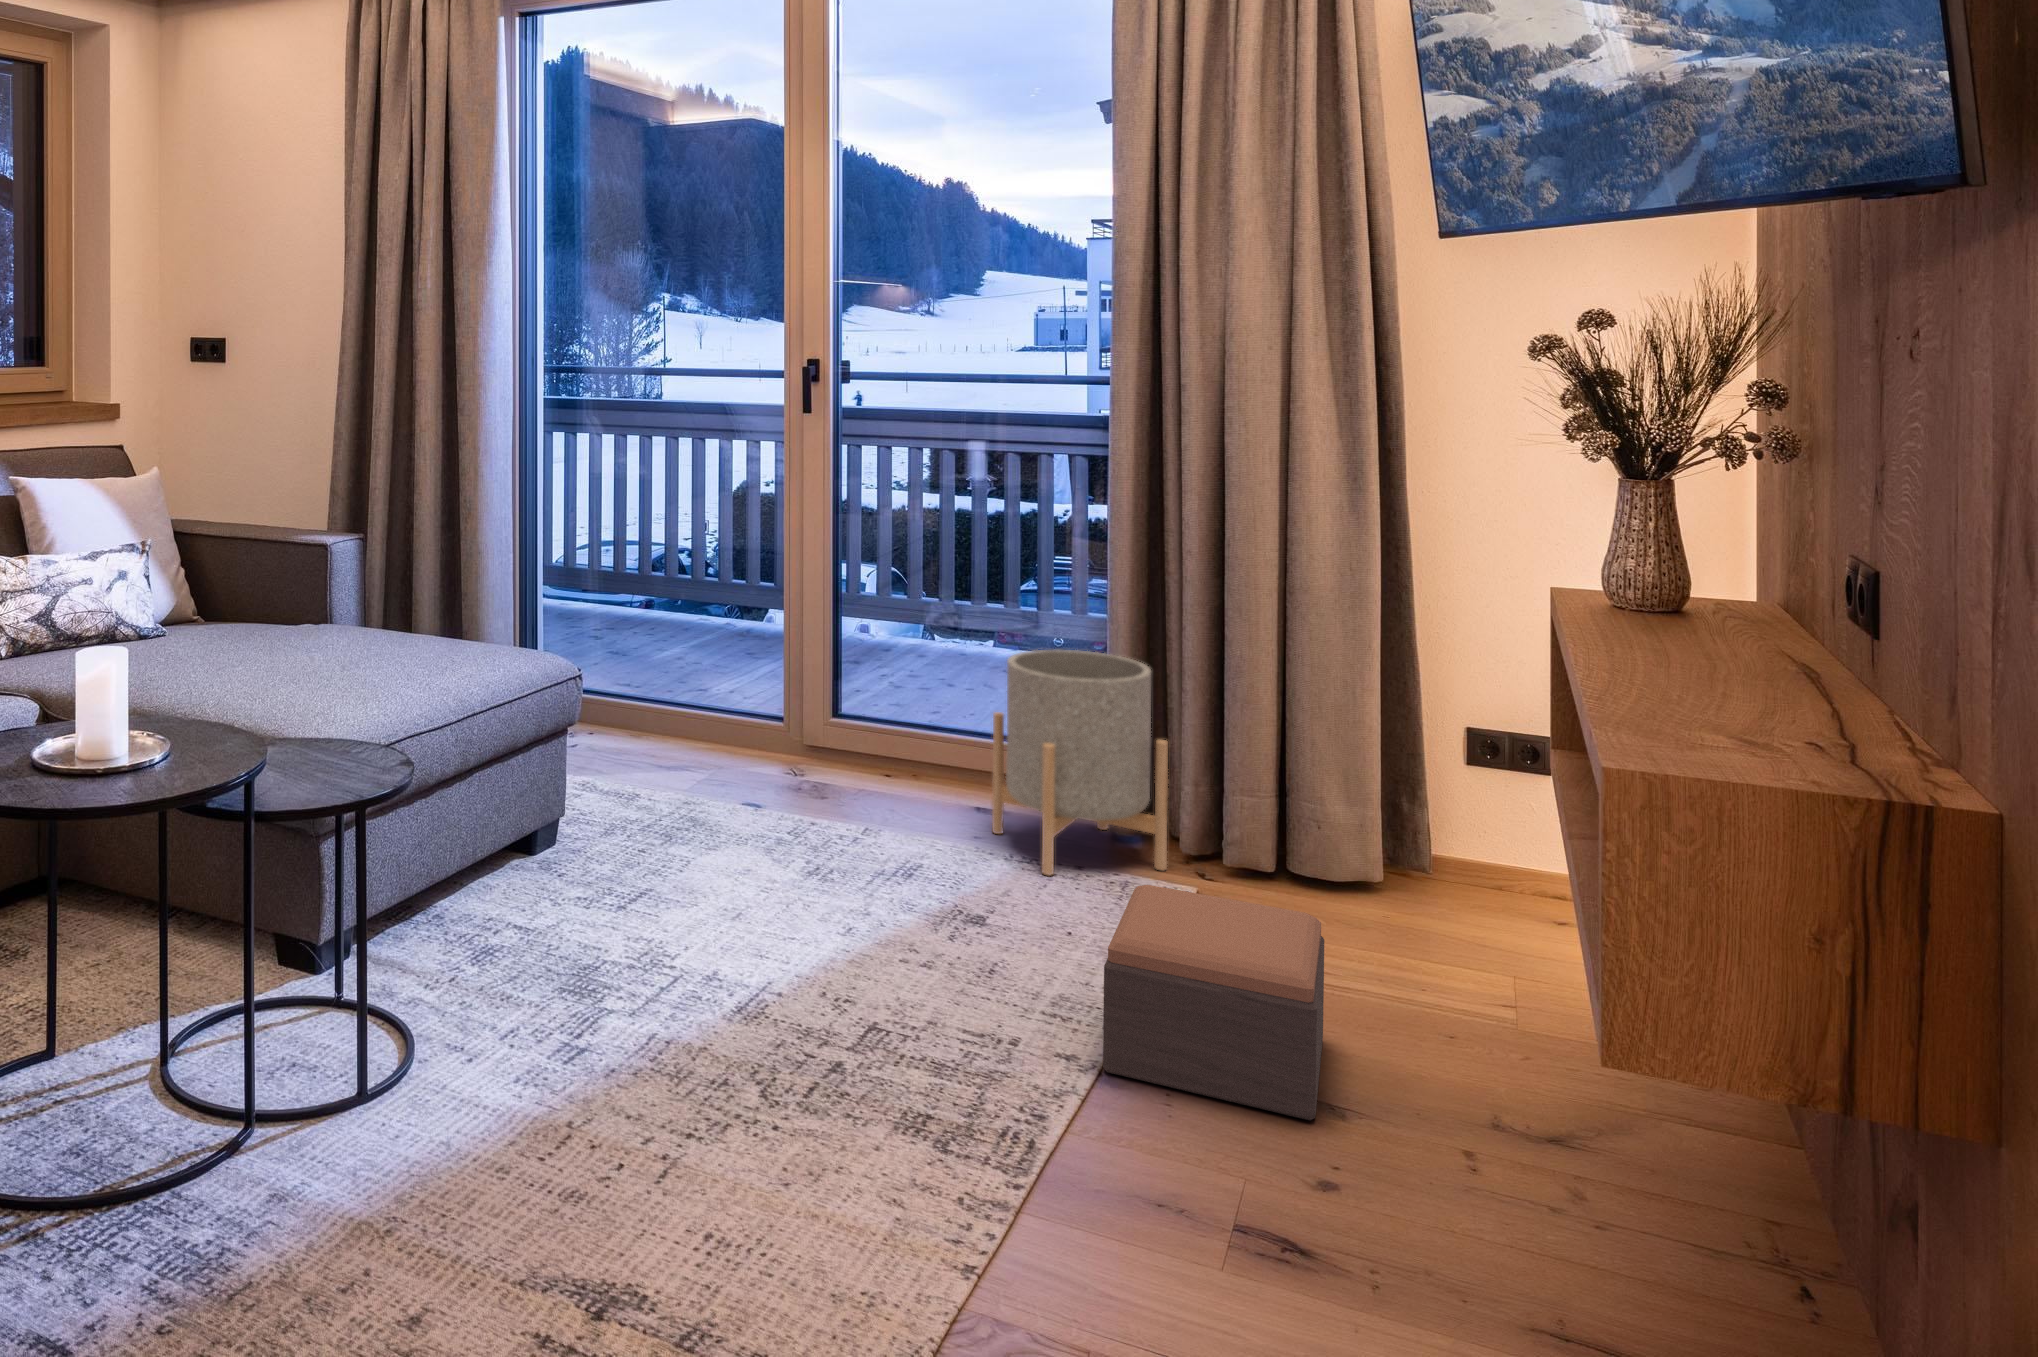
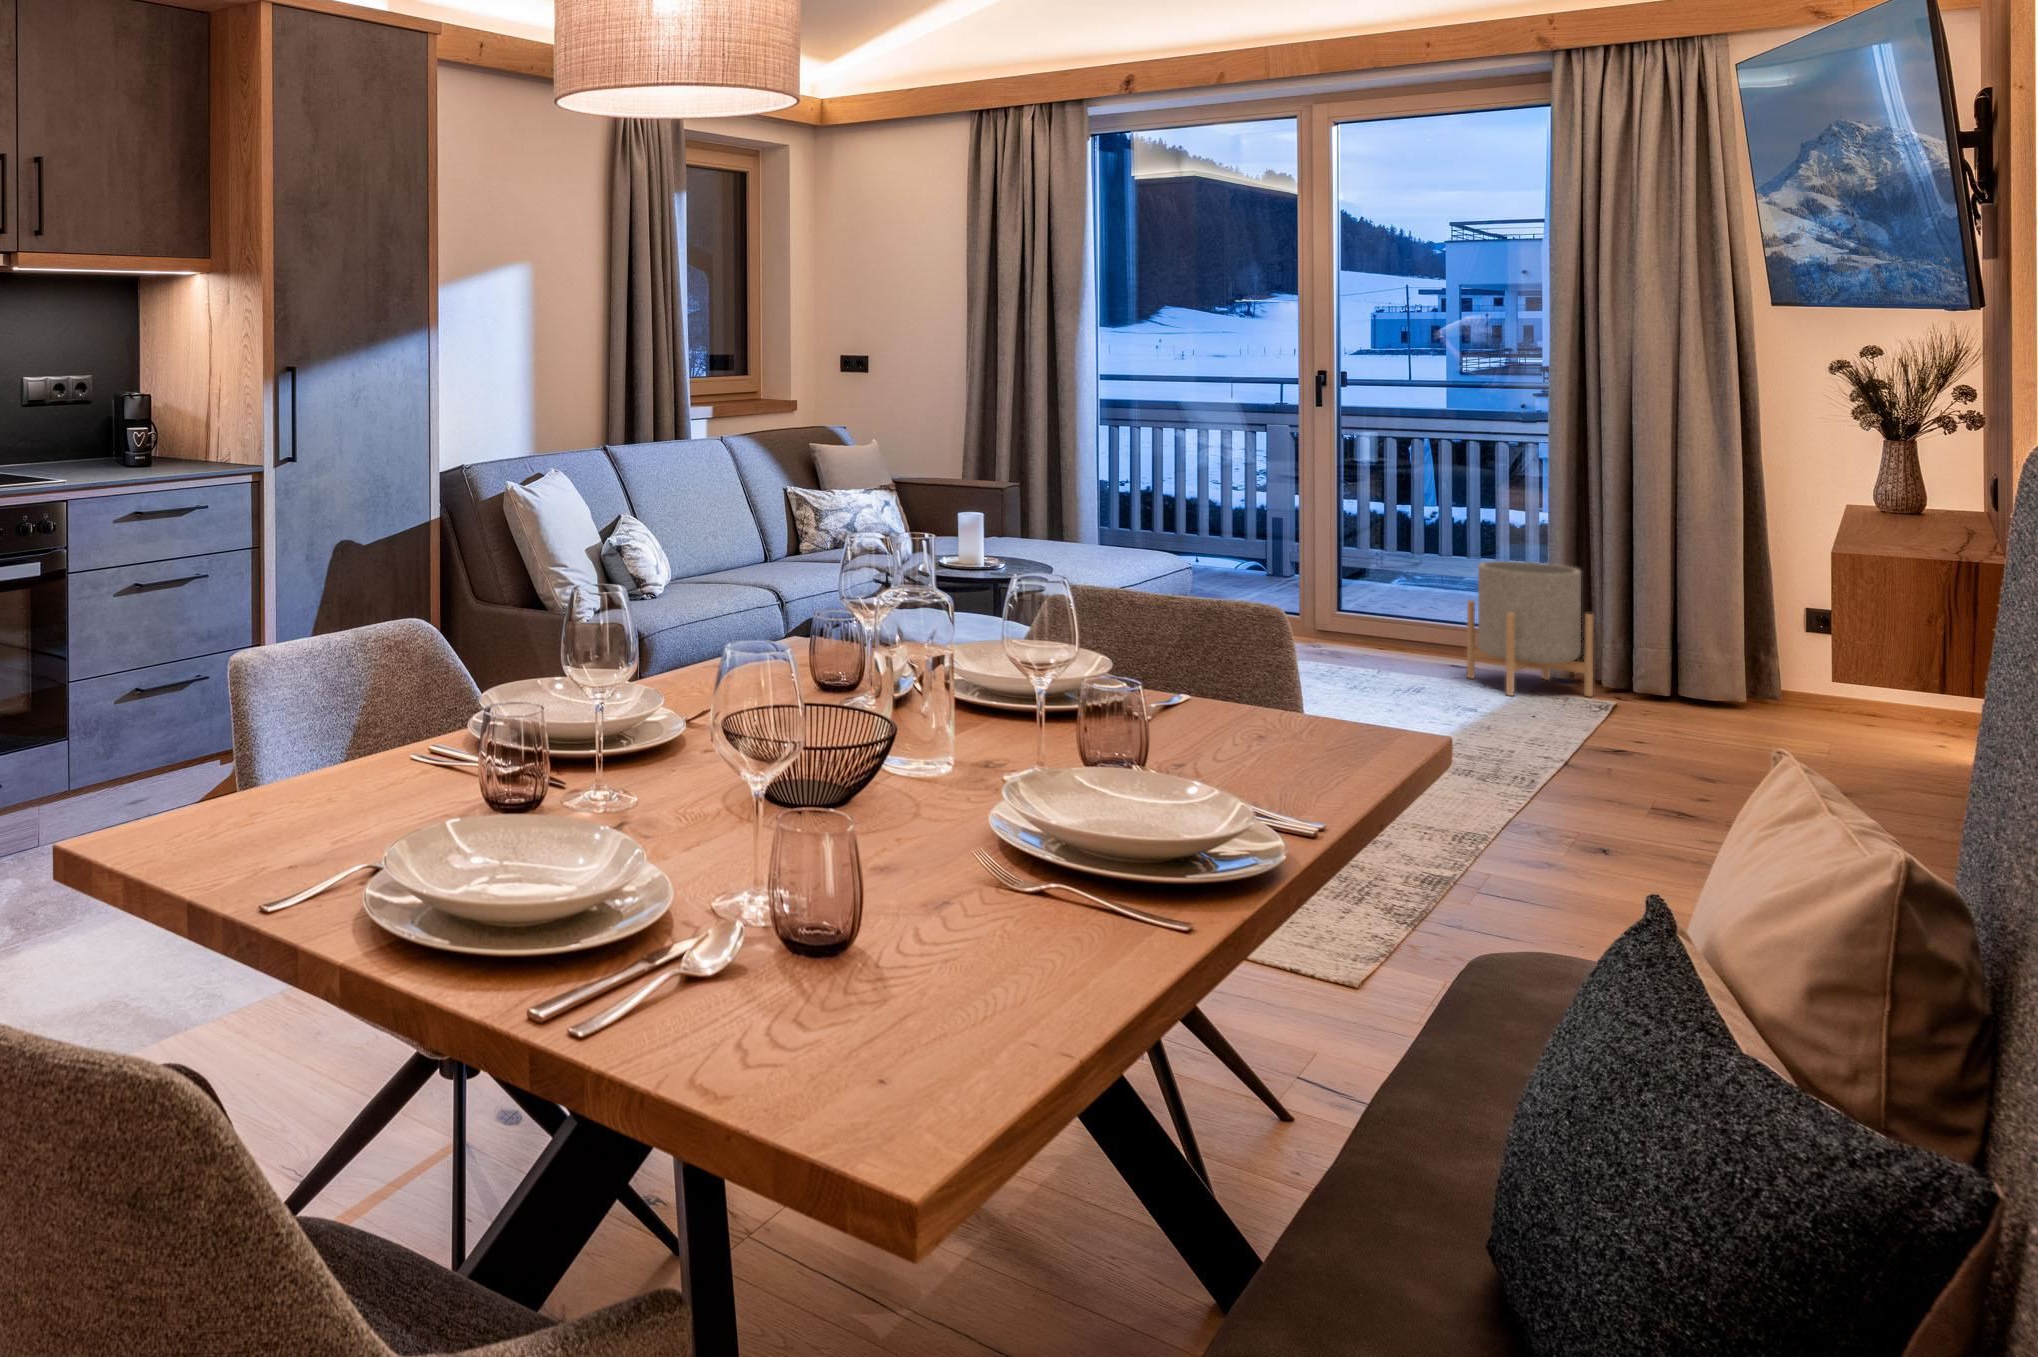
footstool: present [1103,885,1324,1120] -> none [1558,672,1695,779]

